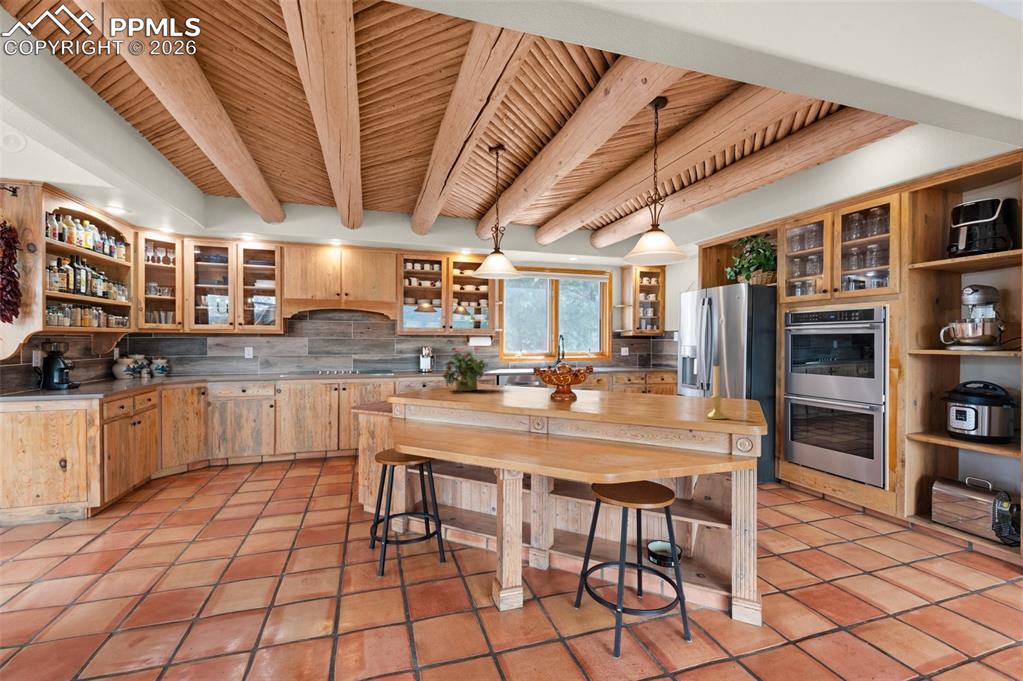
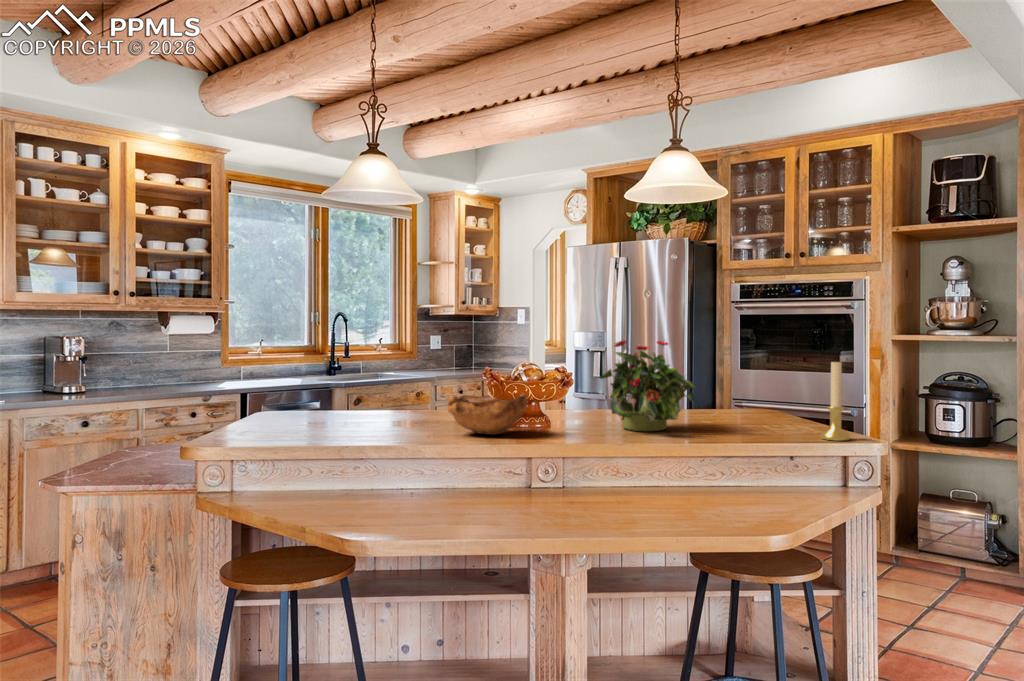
potted plant: present [443,348,488,391] -> present [600,340,696,431]
wooden bowl: none [501,378,542,399] -> present [447,393,527,435]

